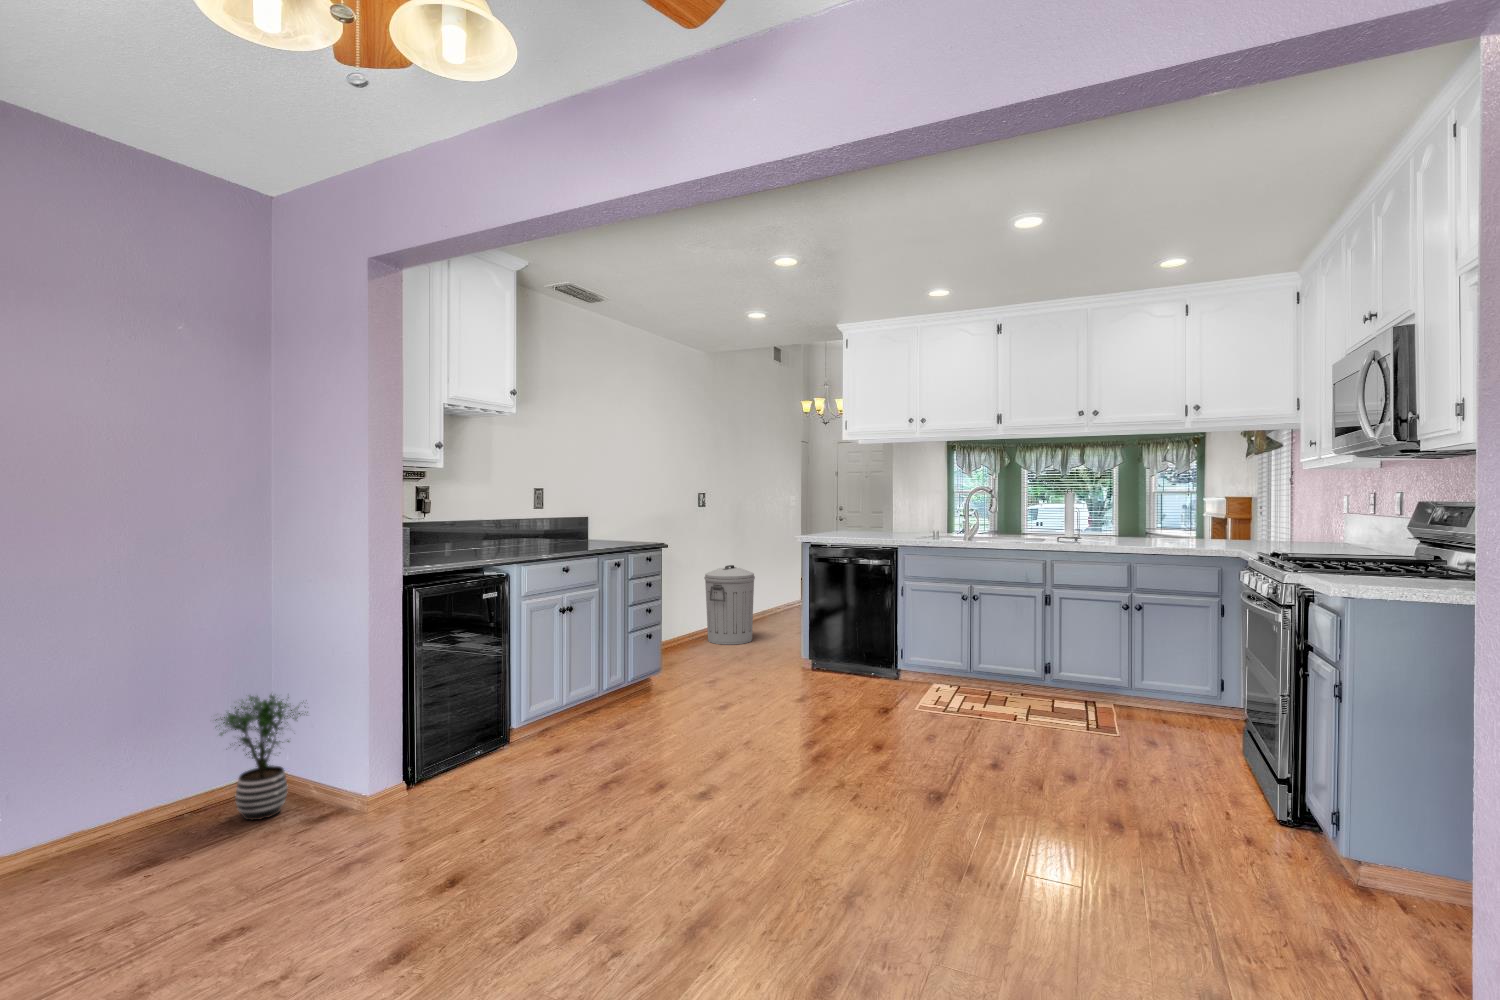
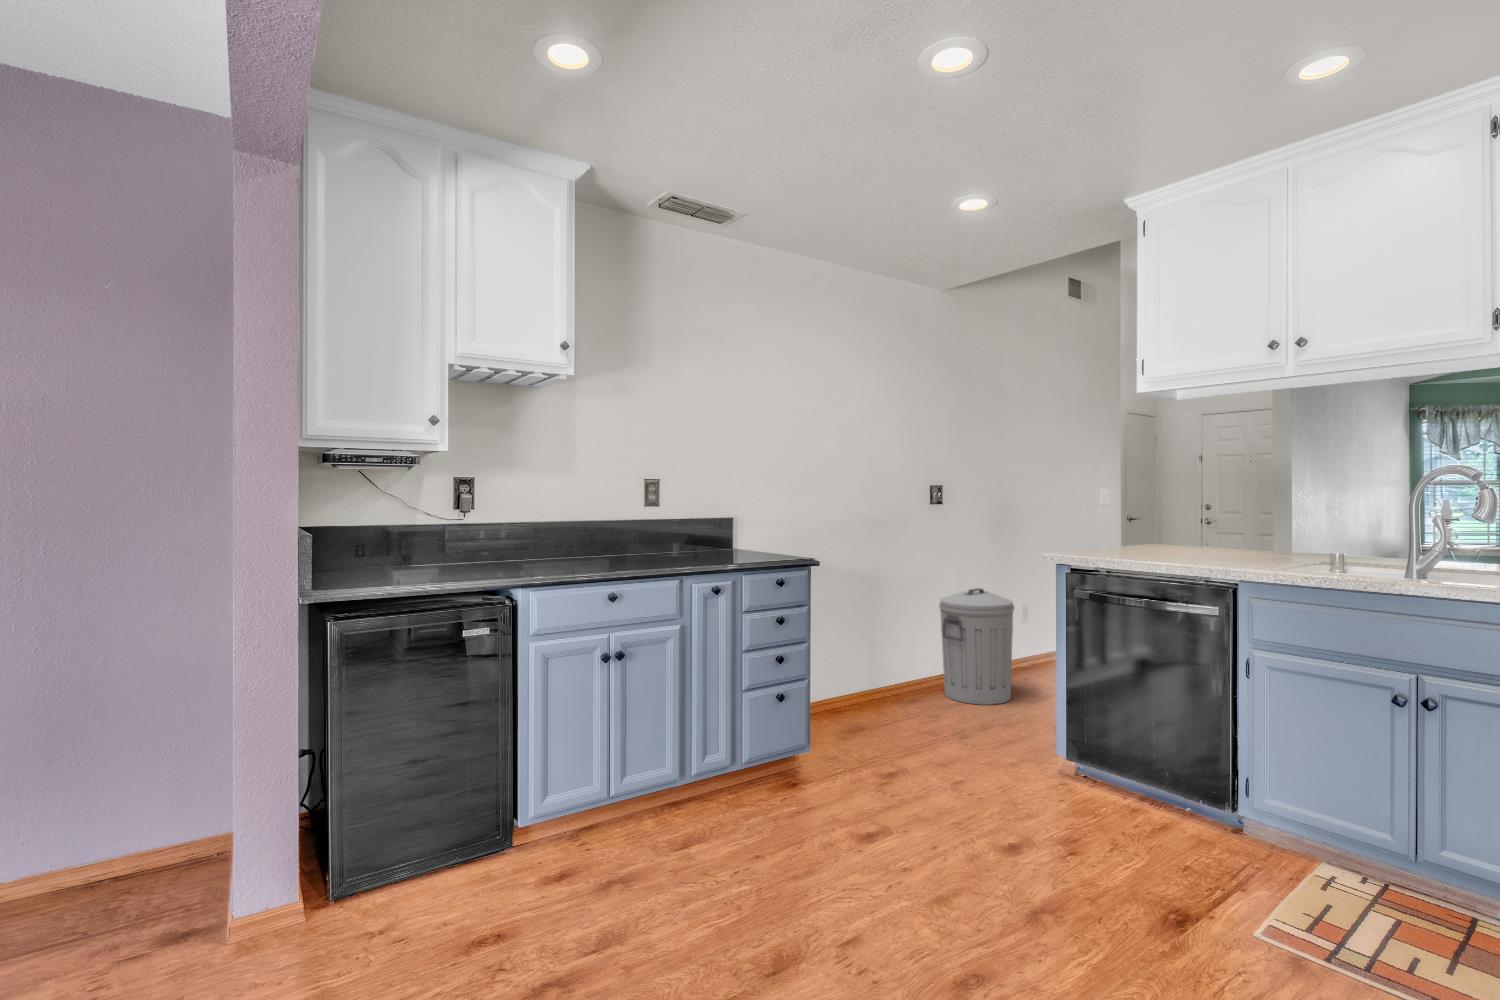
potted plant: present [215,695,308,820] -> none [58,744,215,918]

